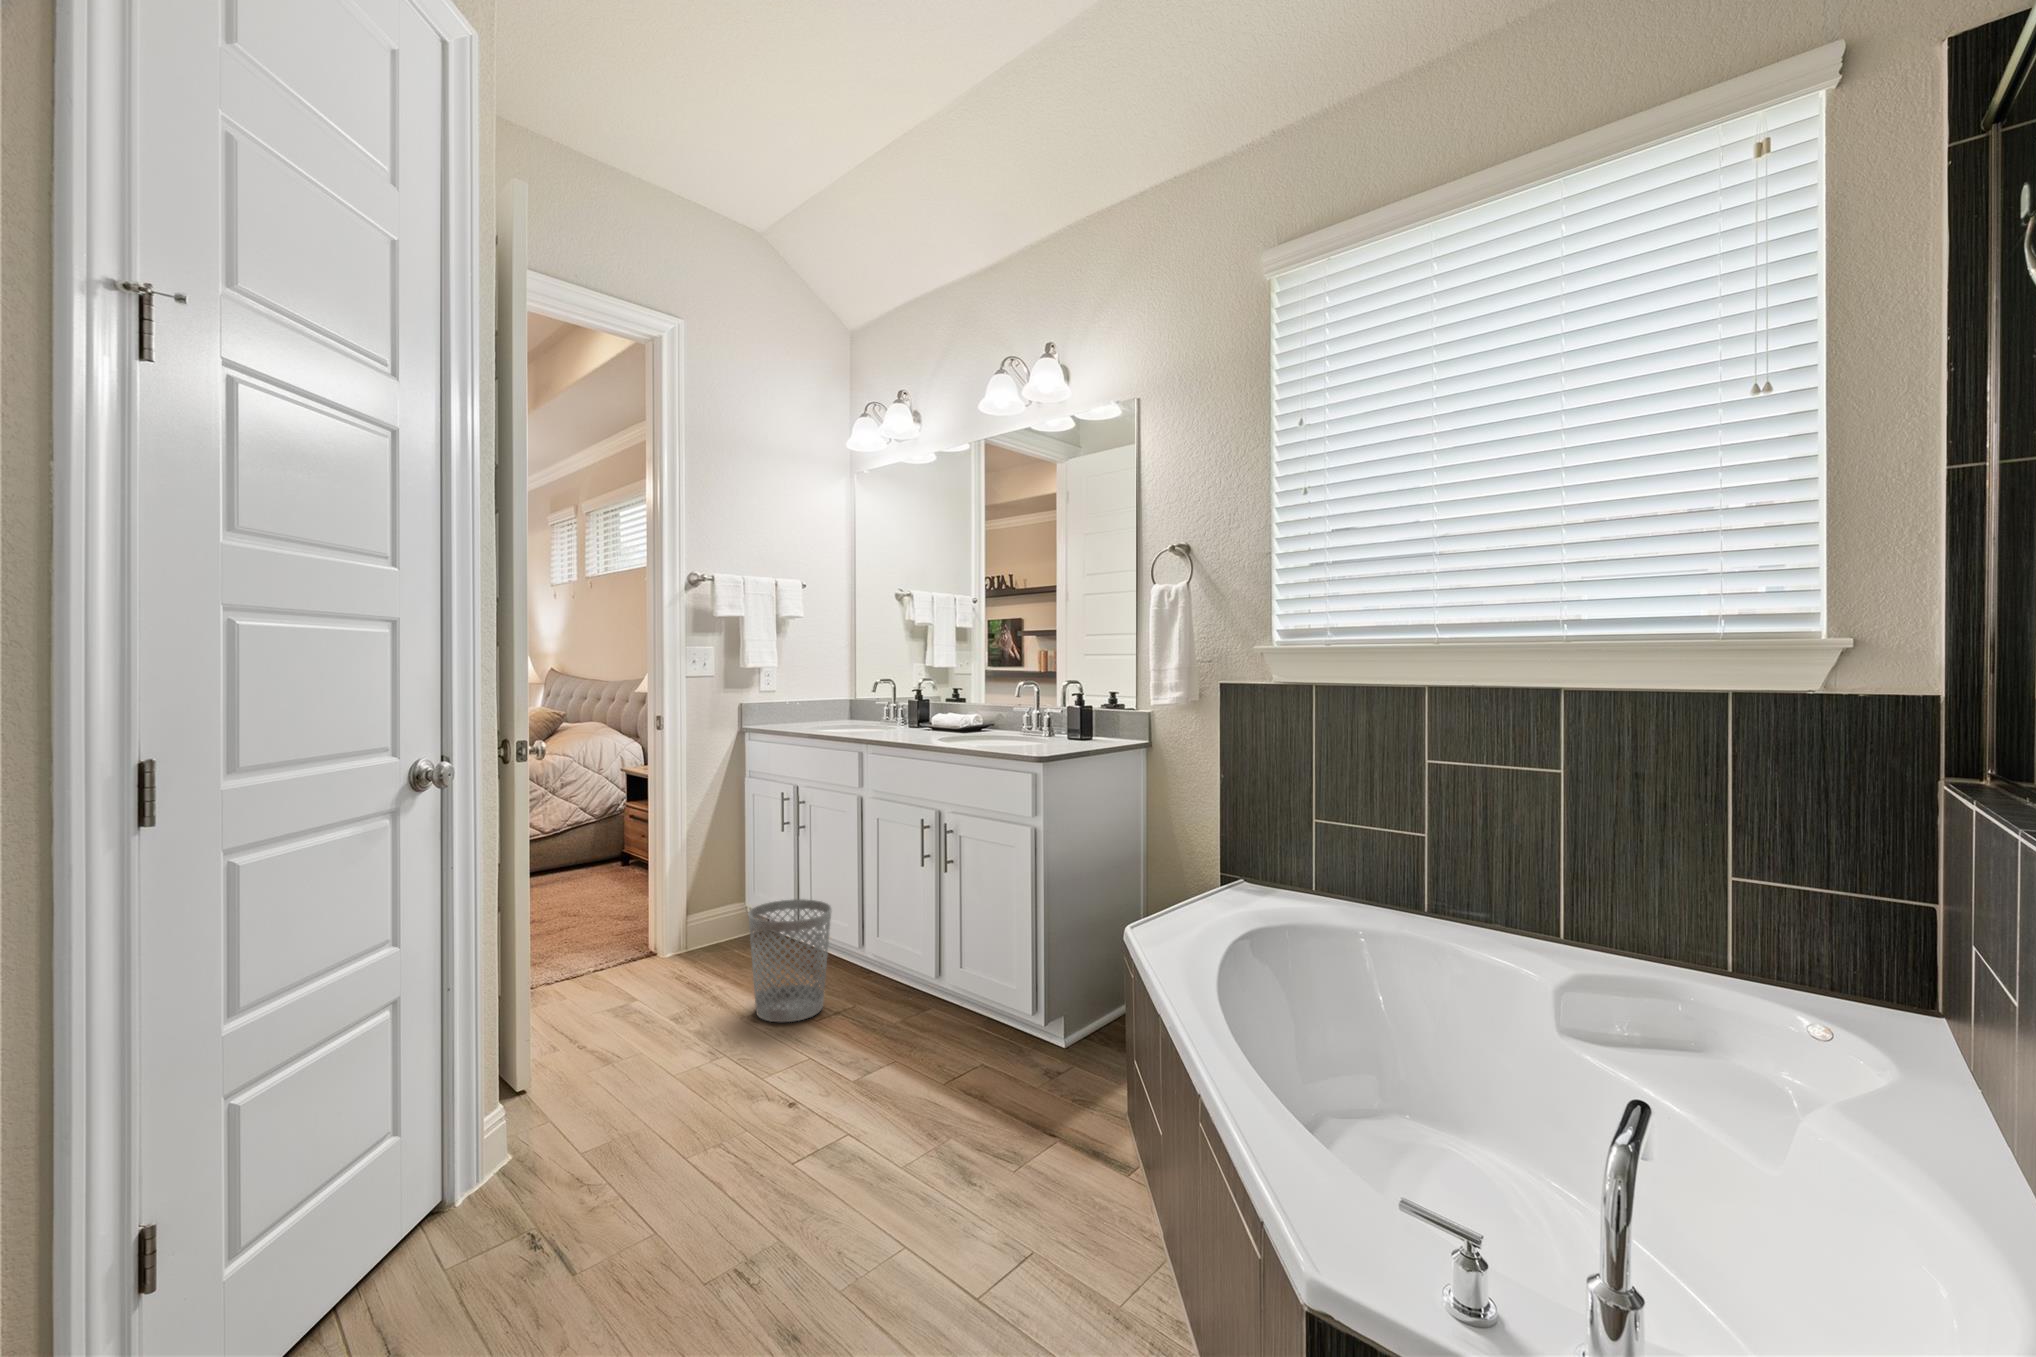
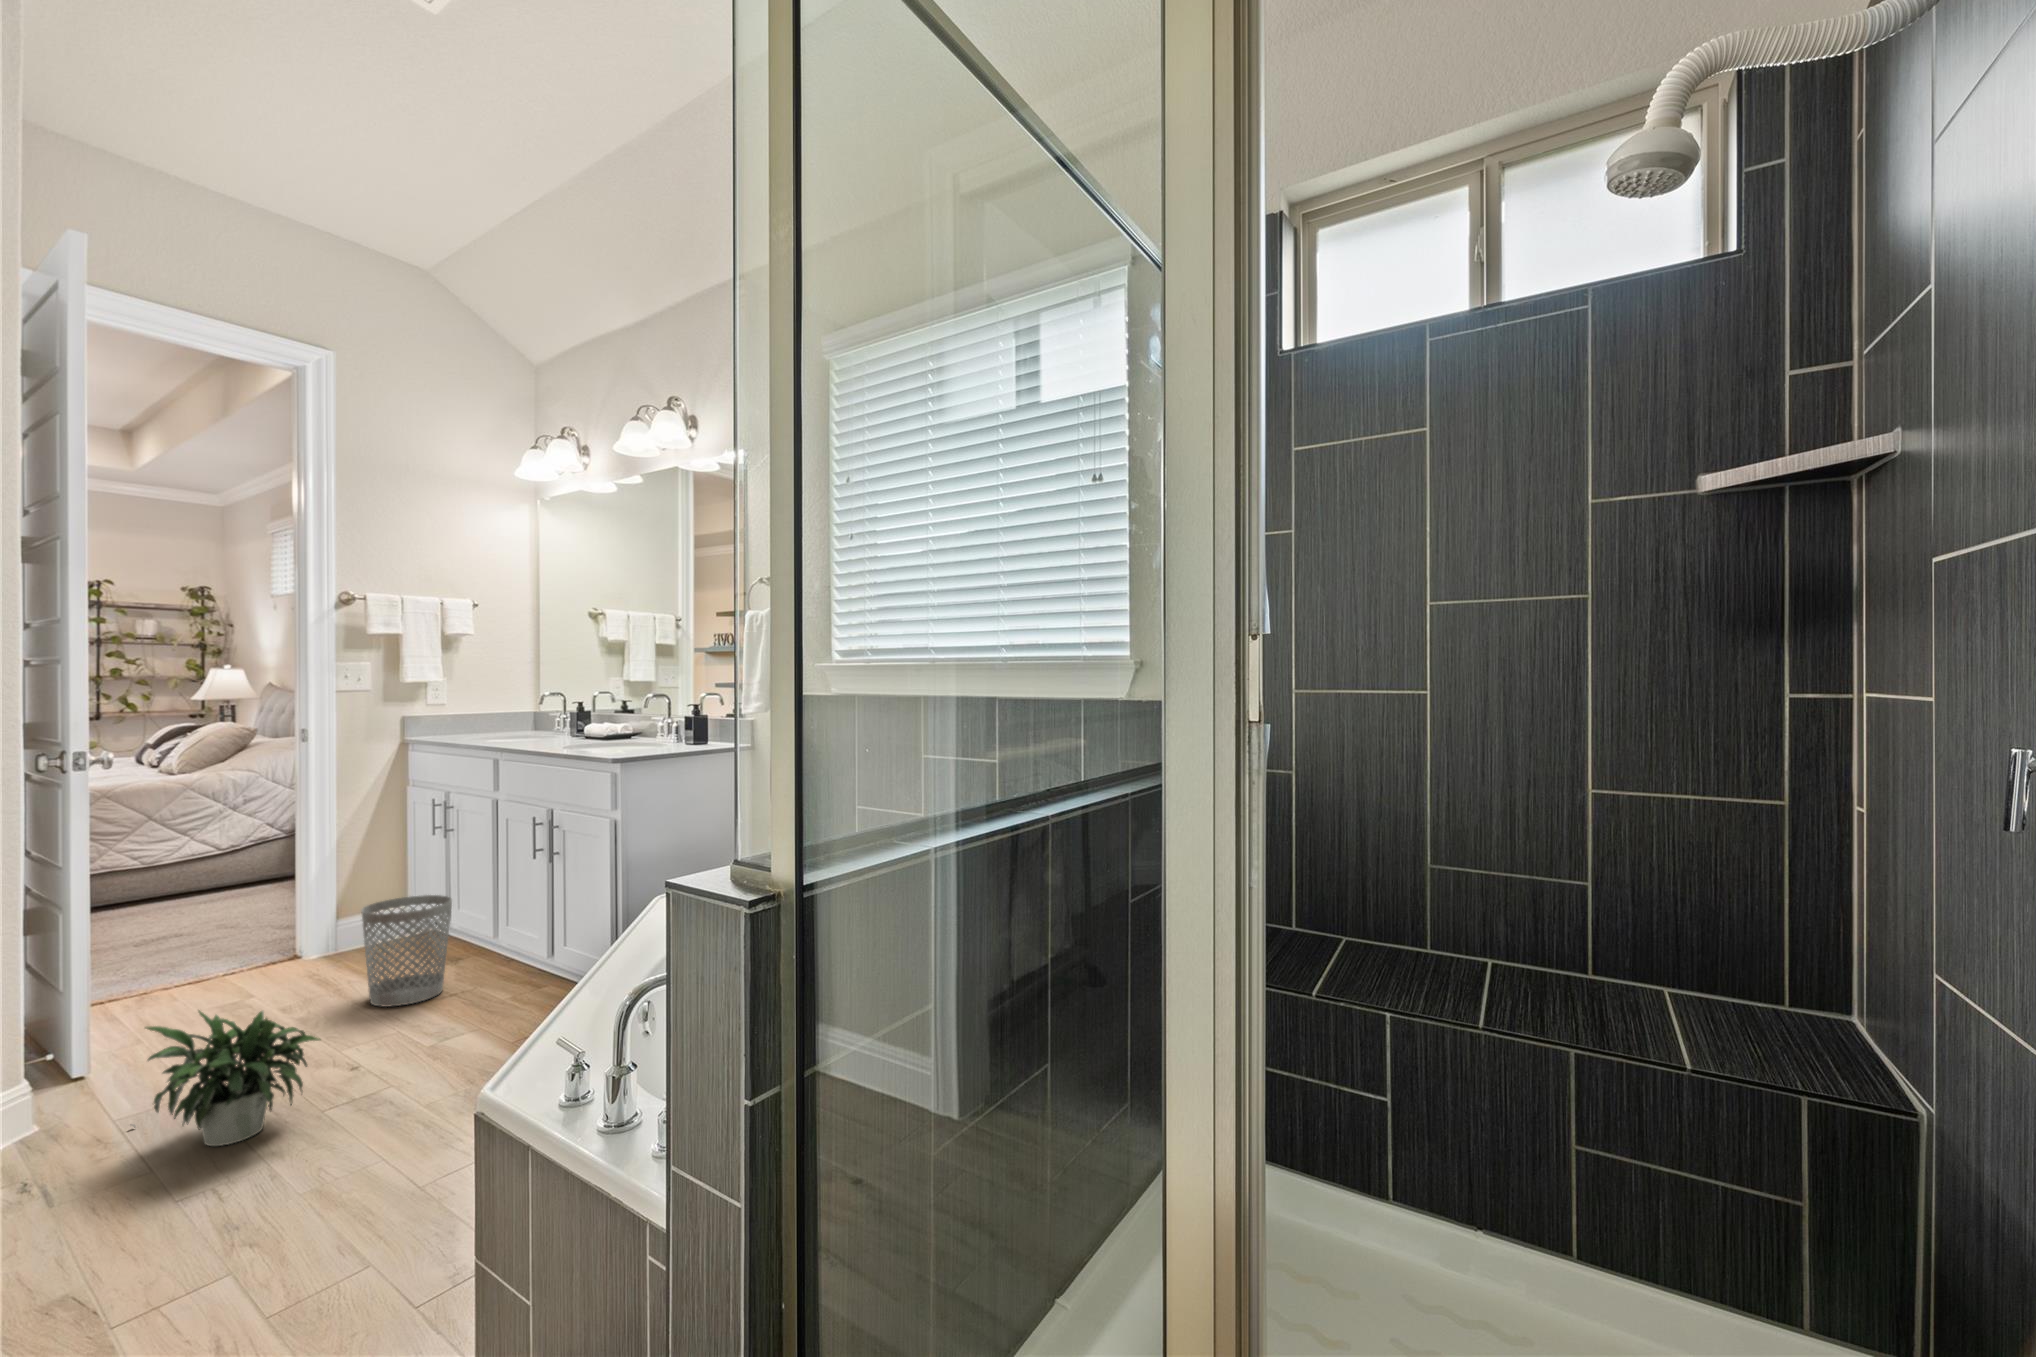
potted plant: none [598,1040,792,1204] -> present [130,1011,320,1146]

